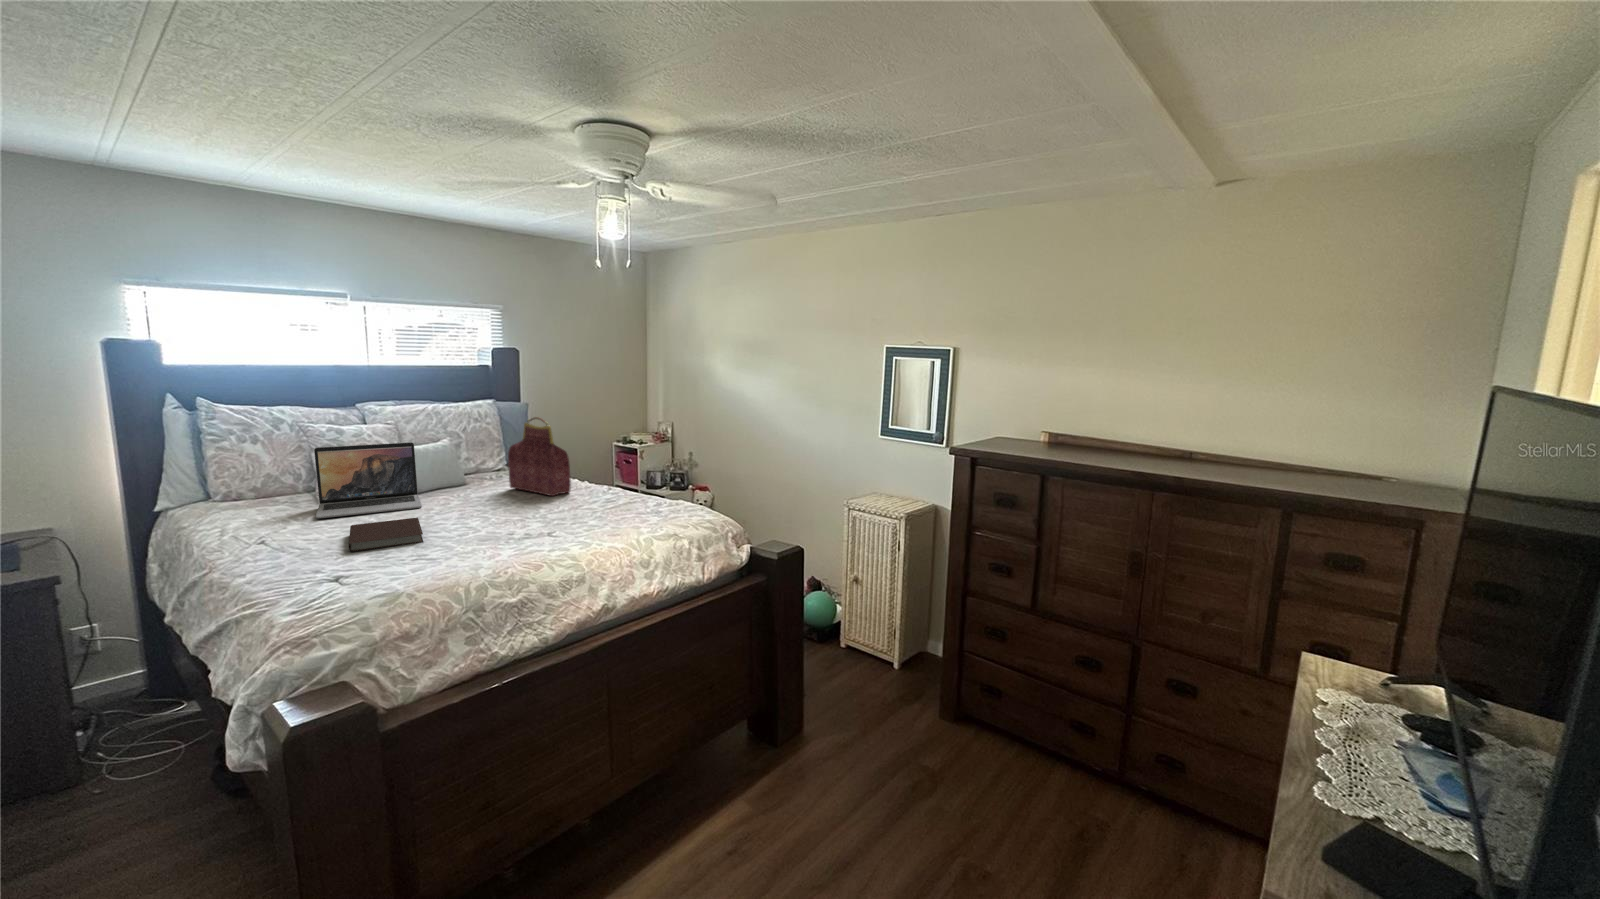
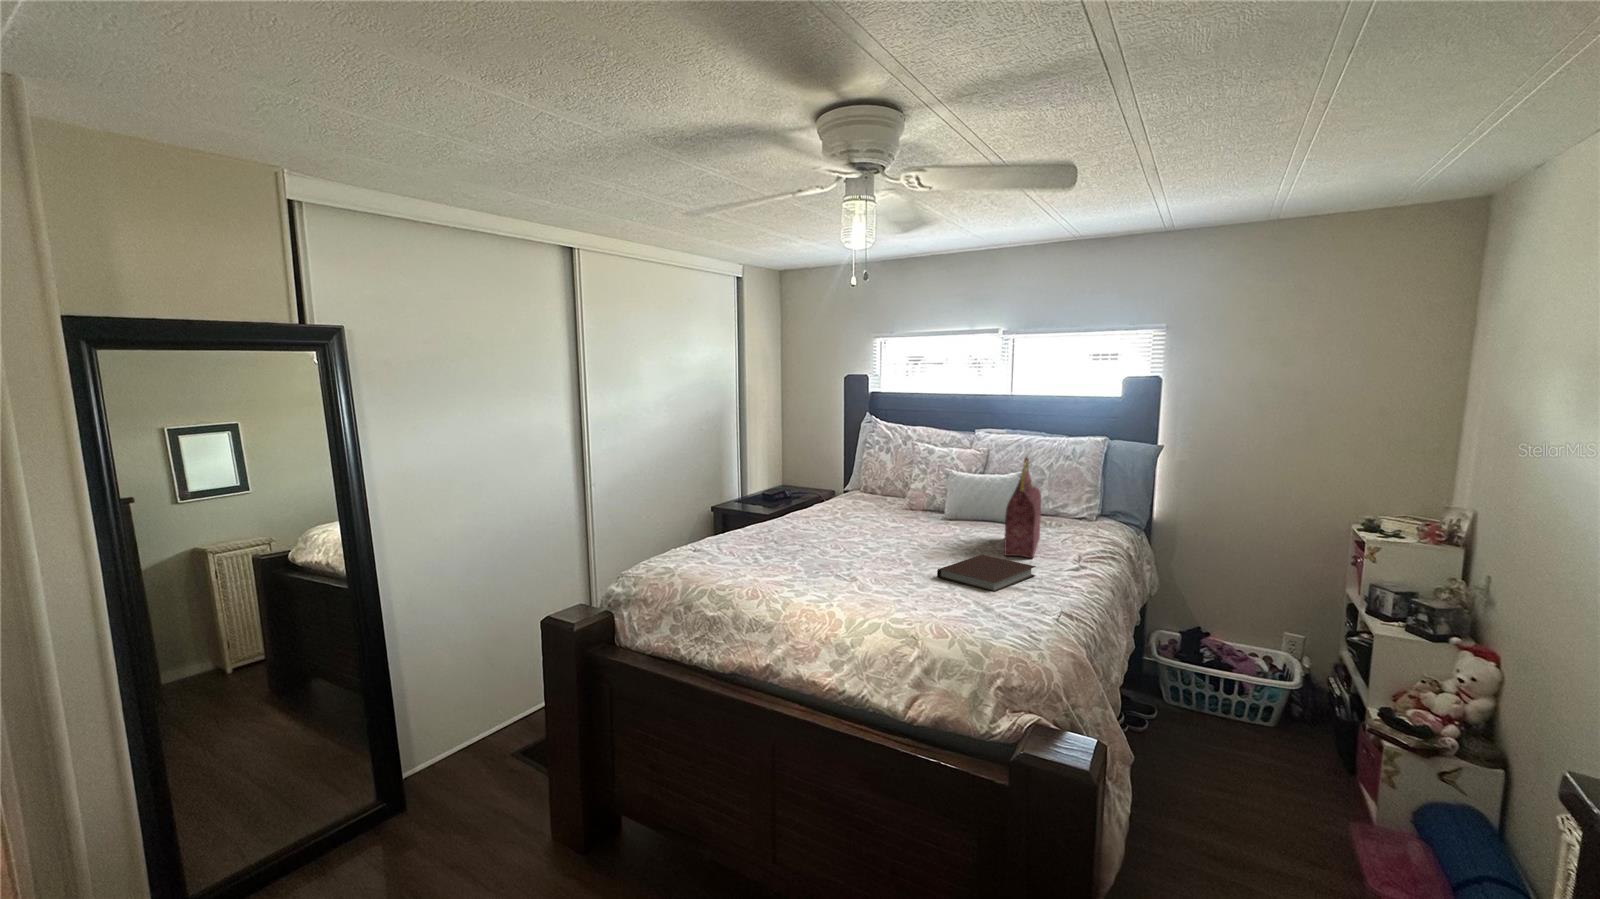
laptop: present [314,442,422,518] -> none [851,461,945,530]
notebook: present [349,517,423,552] -> present [937,555,1036,592]

